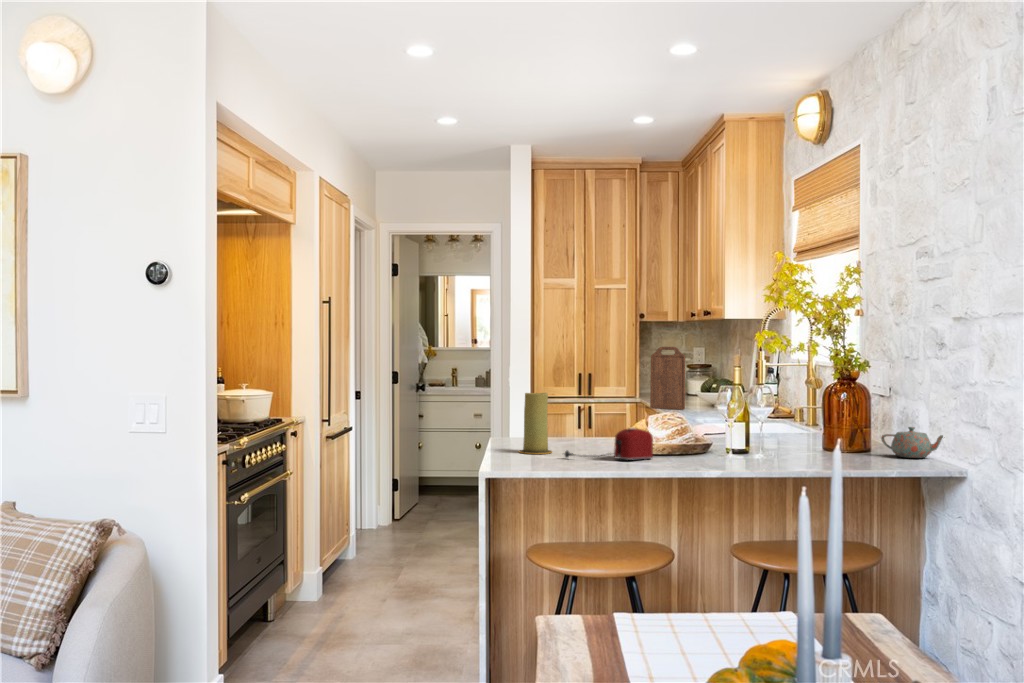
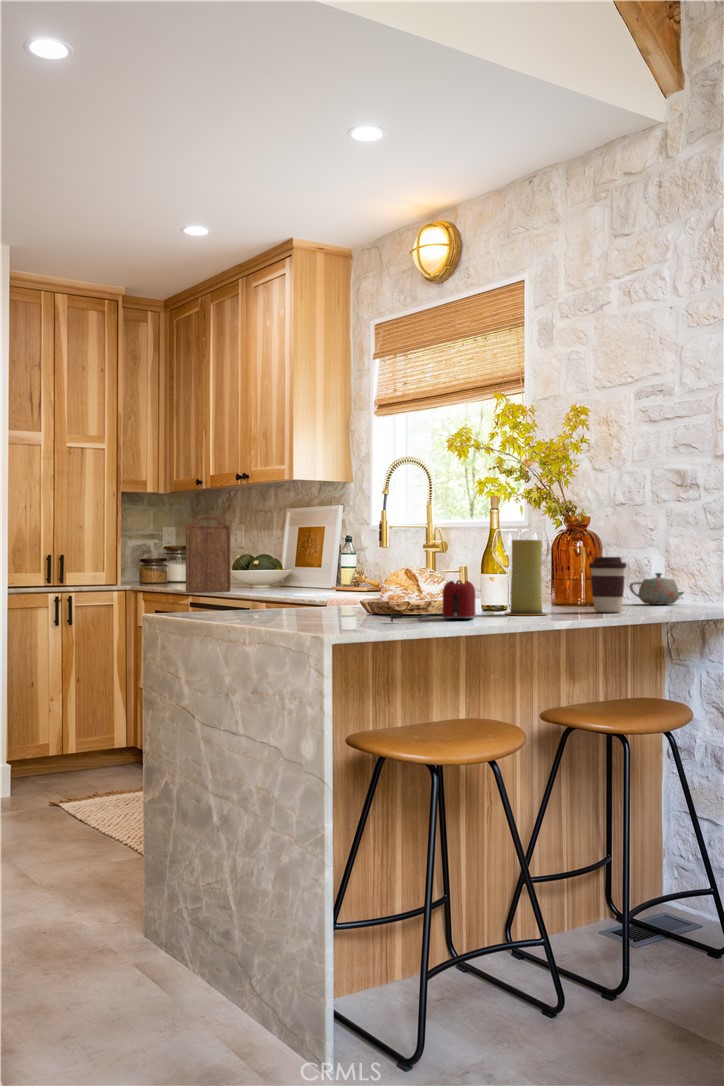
candle: present [519,393,552,454] -> present [505,540,547,615]
coffee cup: none [776,413,810,464] -> present [589,557,626,612]

